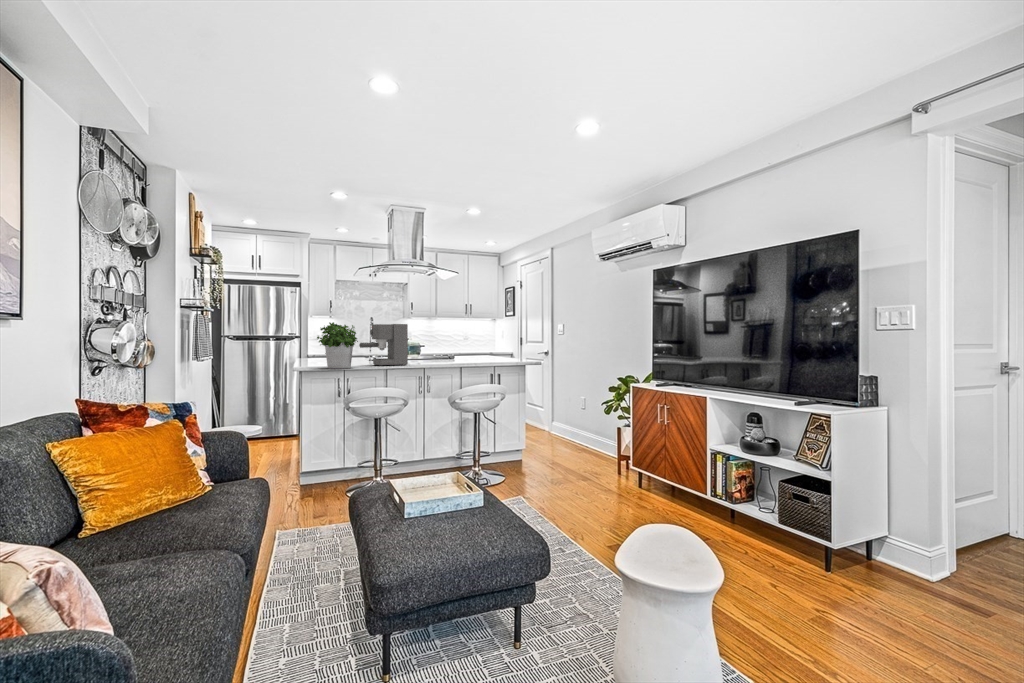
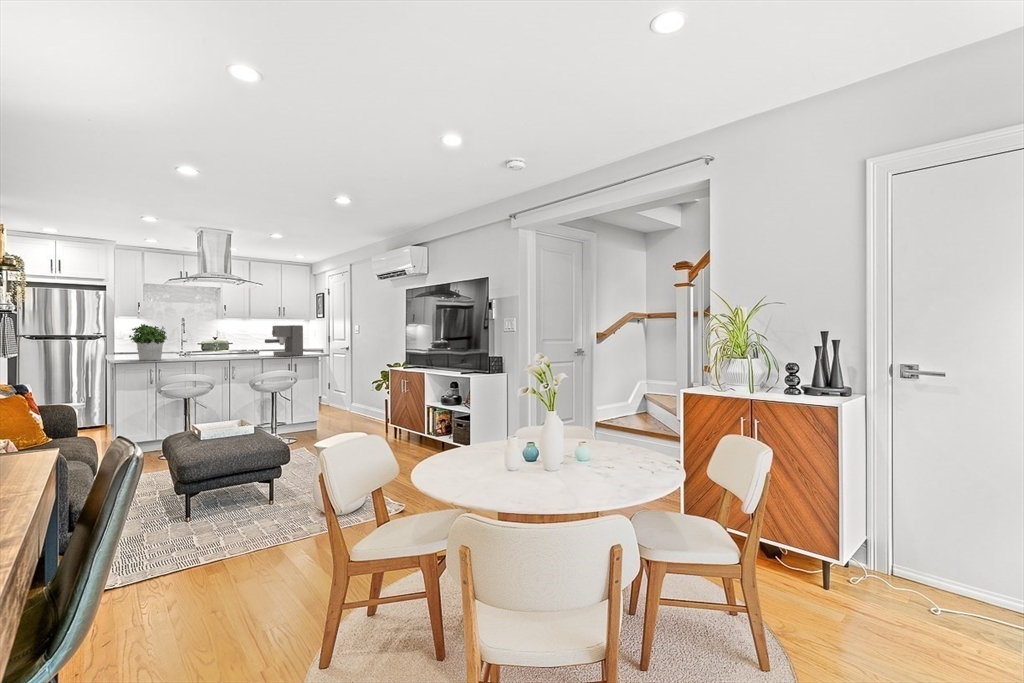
coffee maker: present [359,324,408,366] -> present [265,325,303,357]

